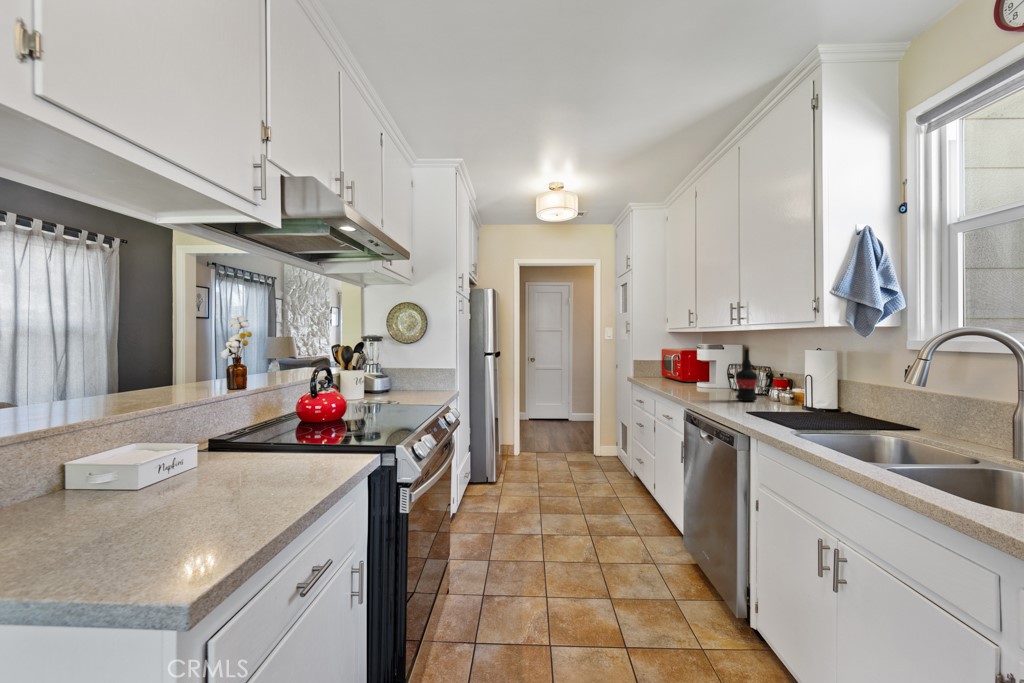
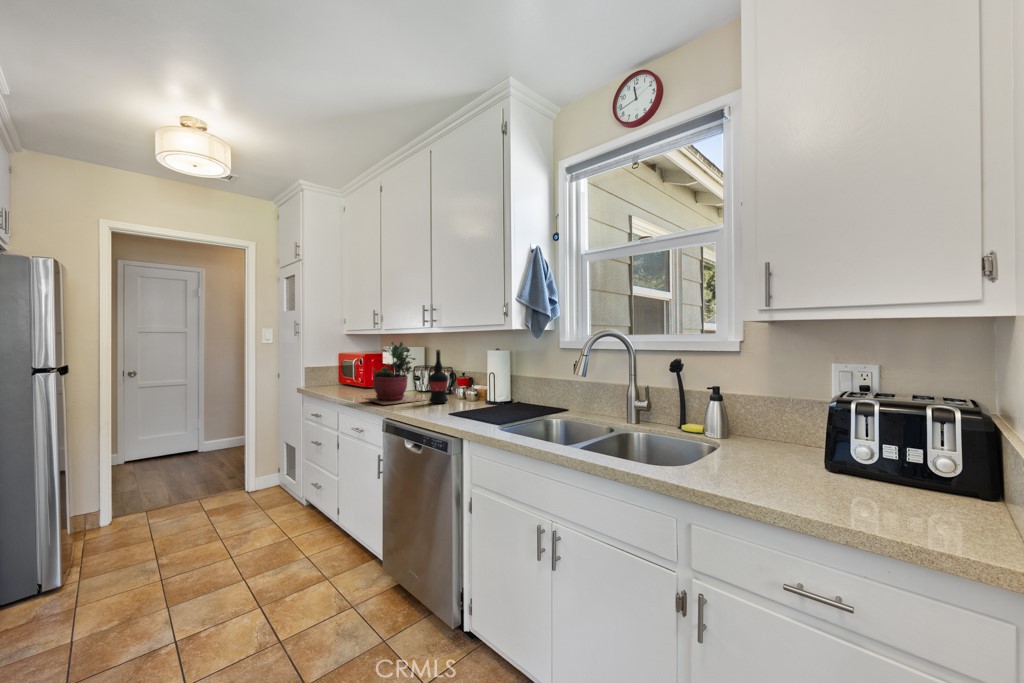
succulent plant: none [673,338,737,397] -> present [364,342,424,404]

